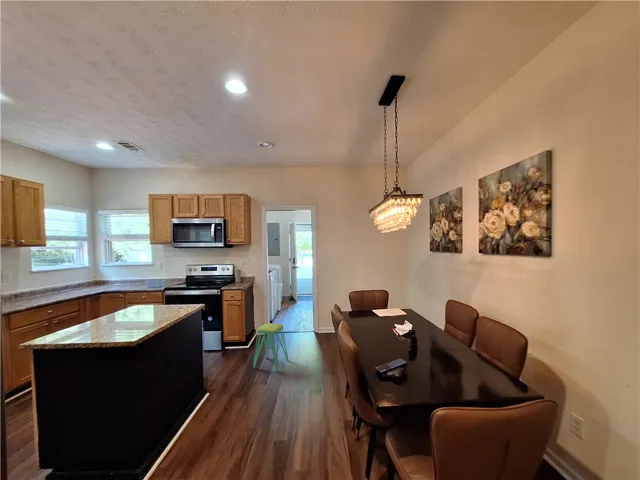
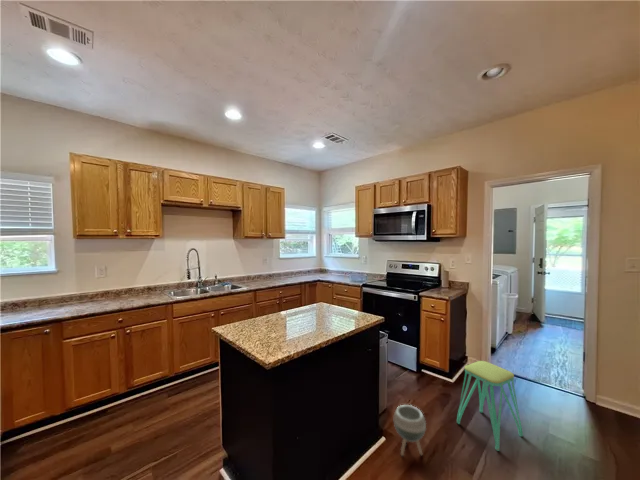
planter: none [216,363,238,397] -> present [394,405,426,455]

